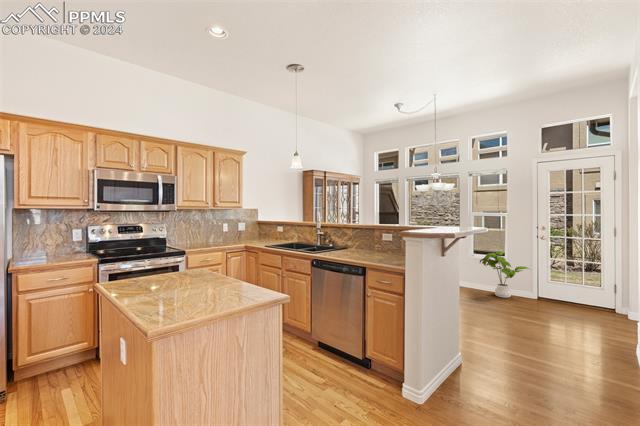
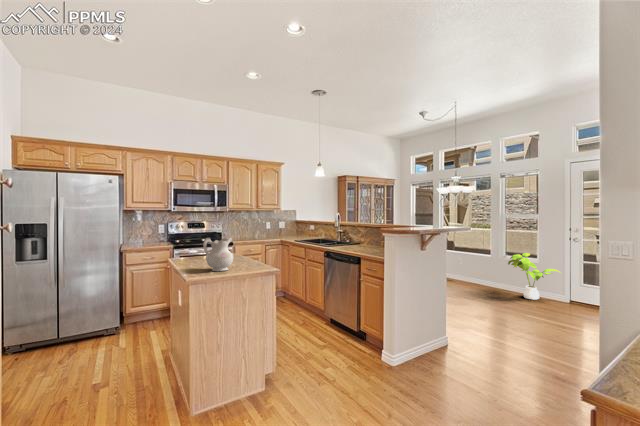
ceramic pitcher: none [161,251,213,312] -> present [203,238,233,271]

